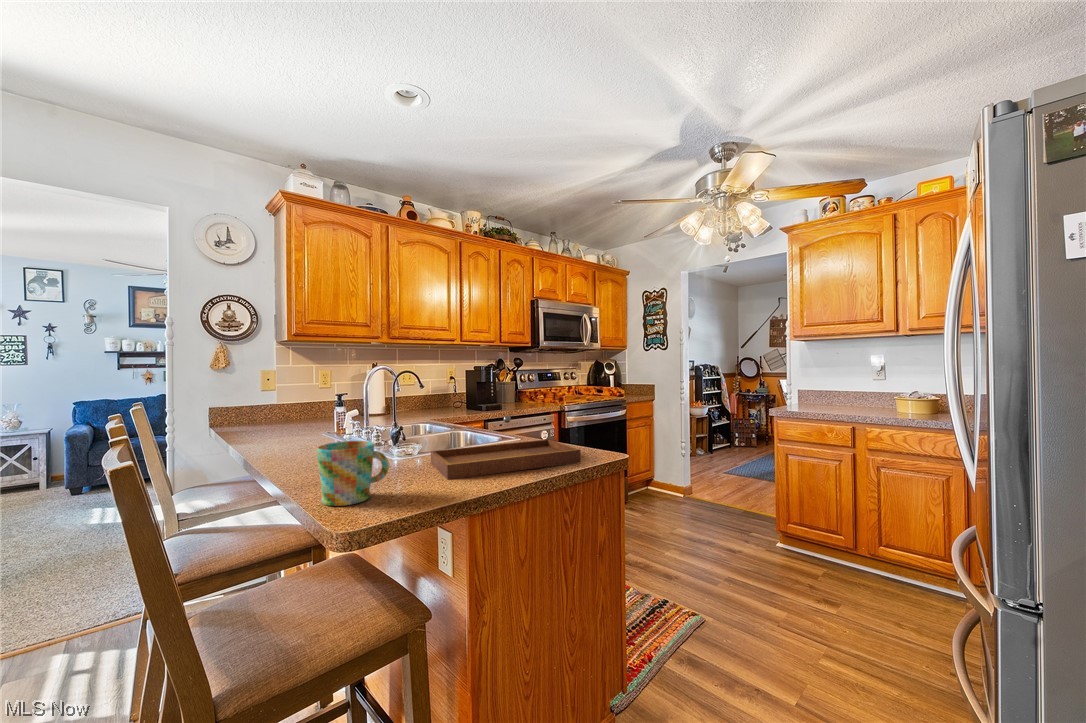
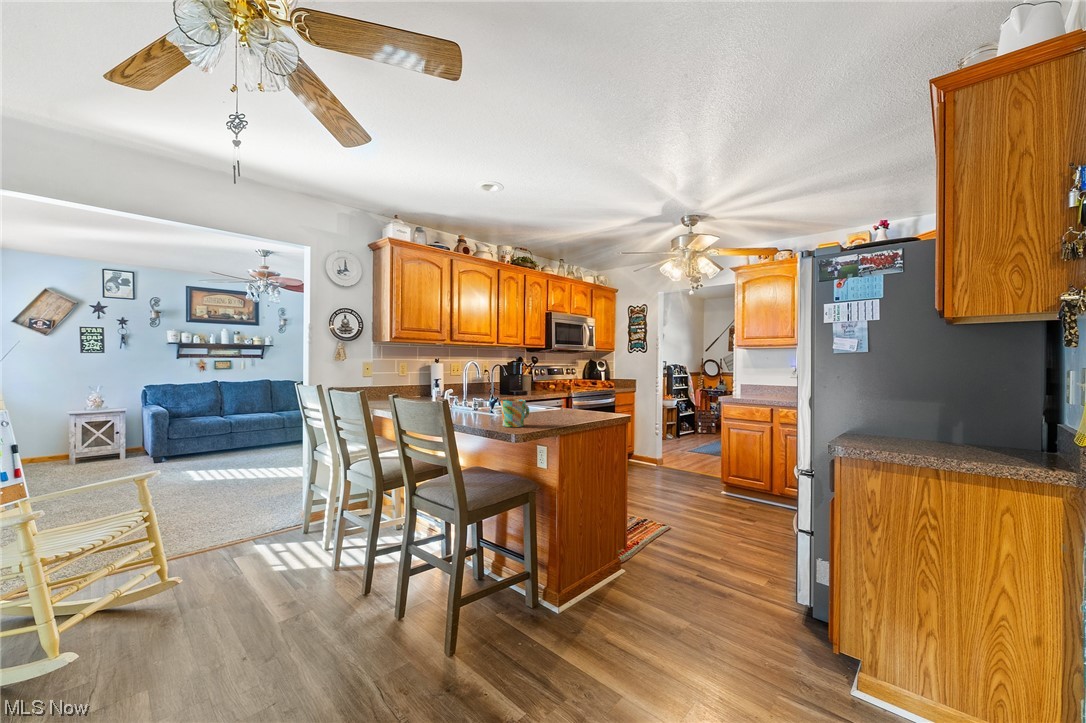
tray: present [431,416,581,480] -> none [530,391,612,422]

